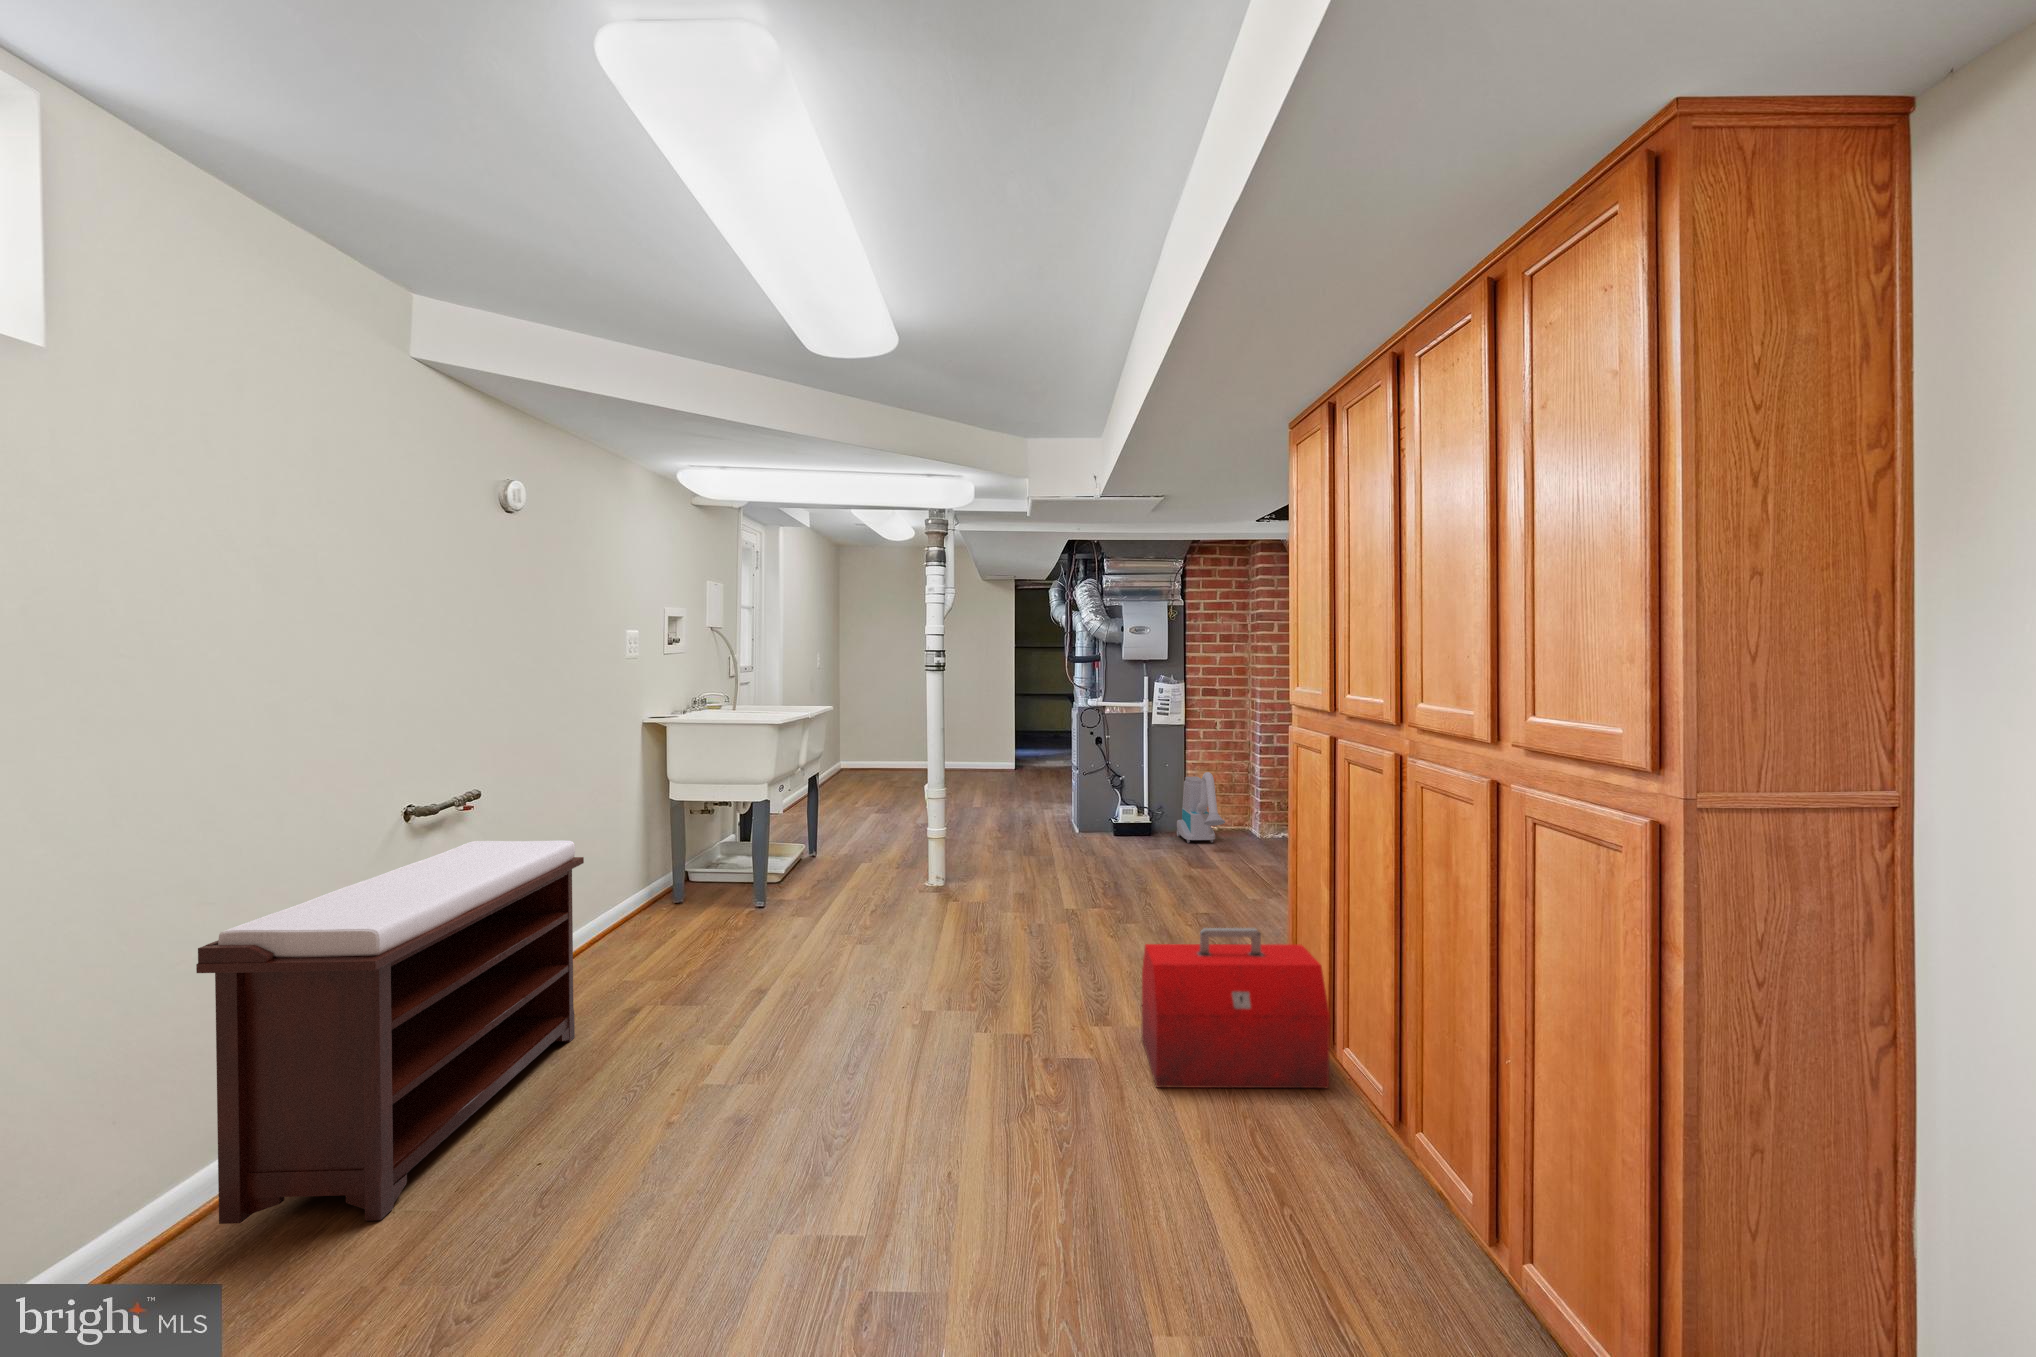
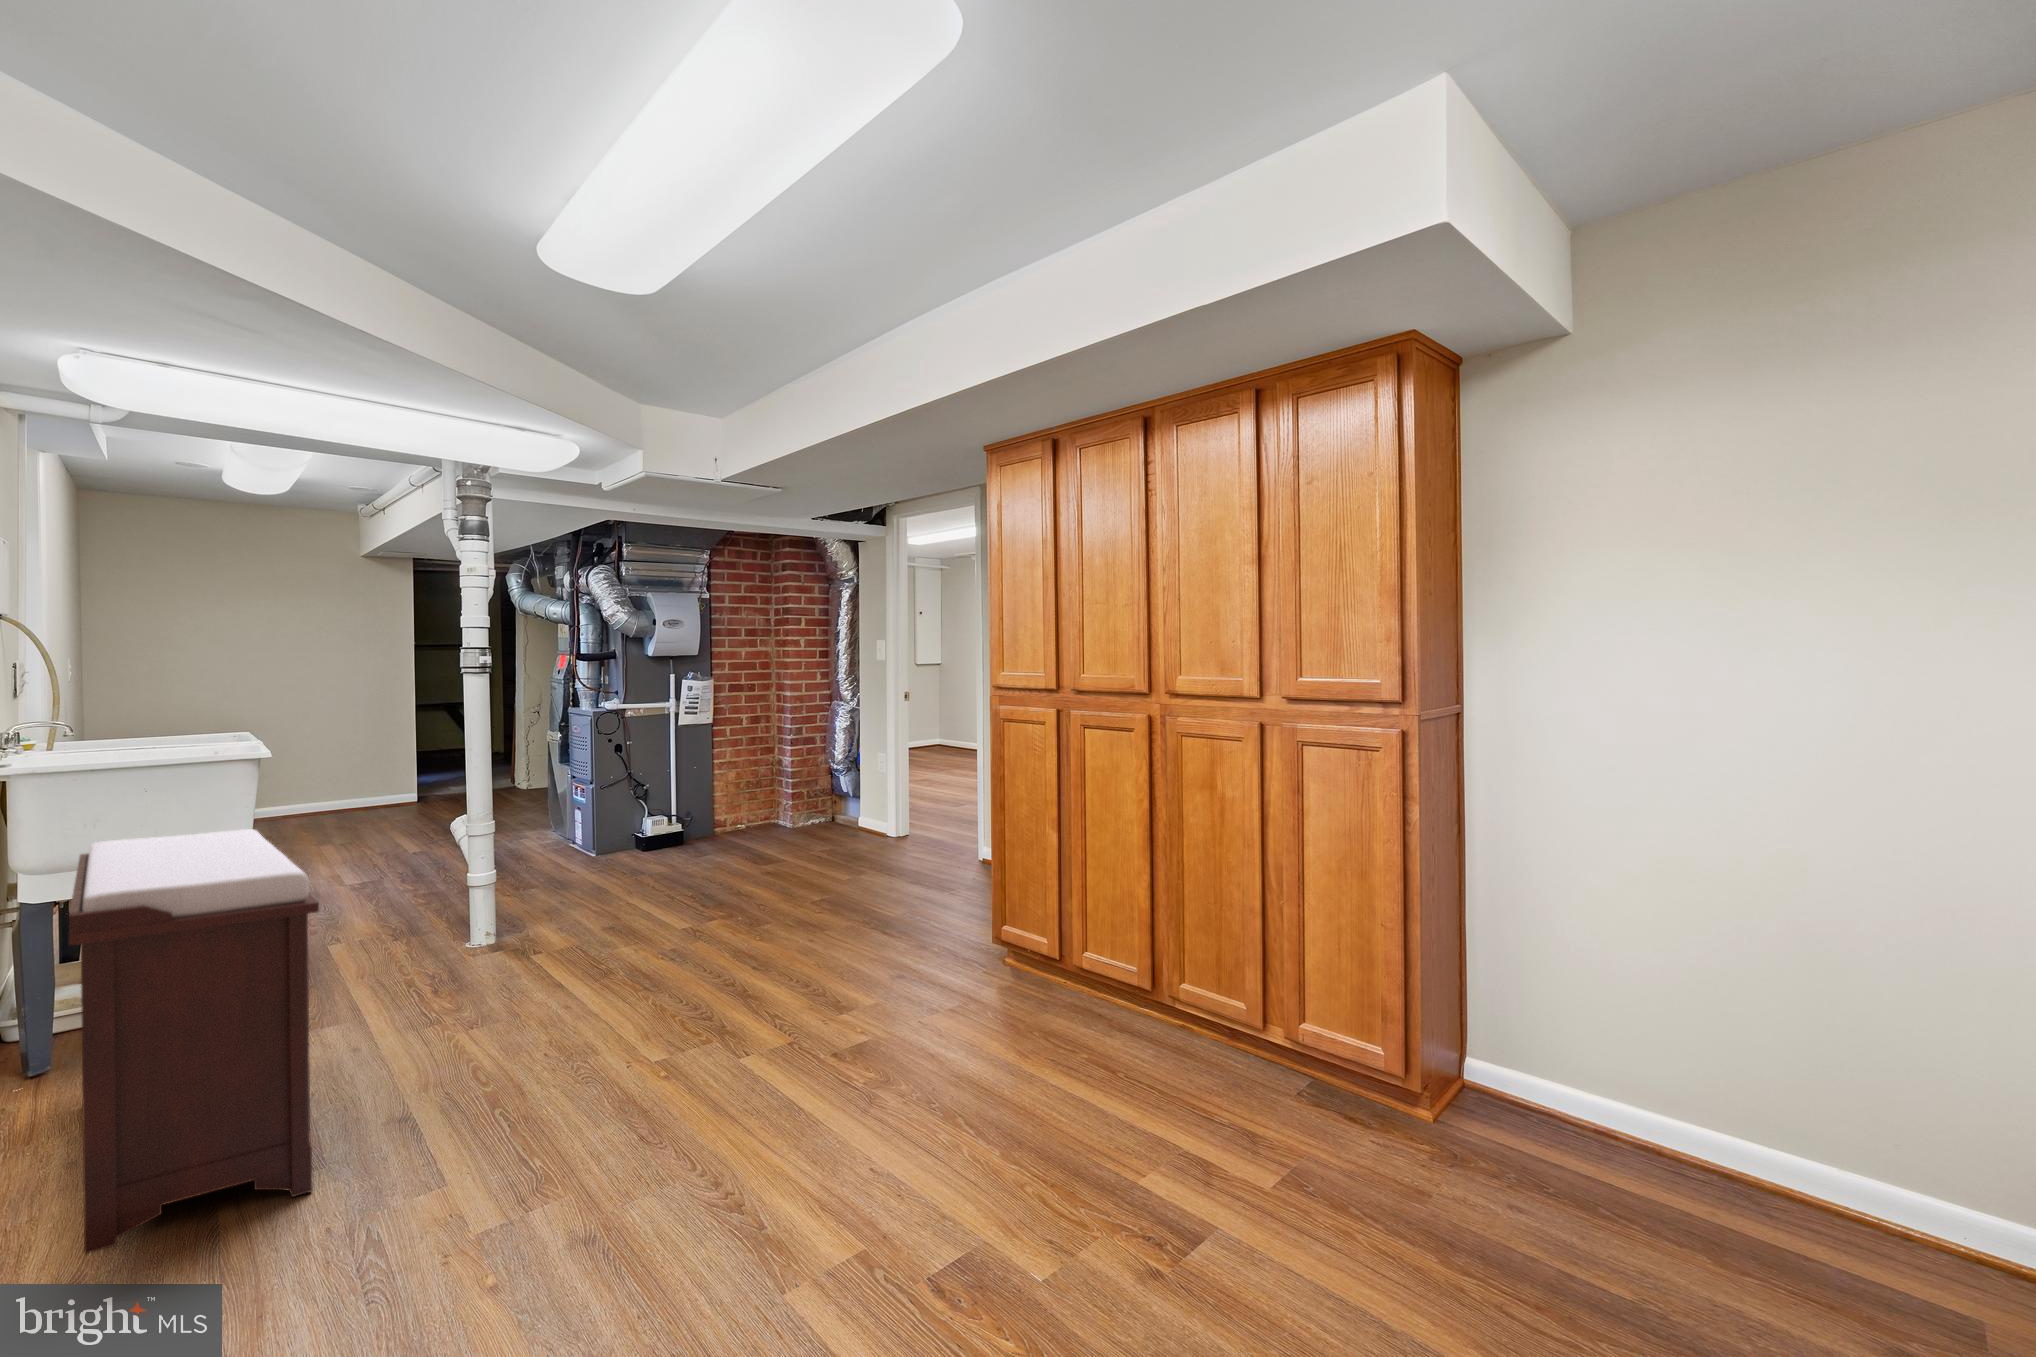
vacuum cleaner: present [1177,772,1225,843] -> none [709,765,776,842]
toolbox: present [1142,928,1330,1088] -> none [862,836,1020,967]

